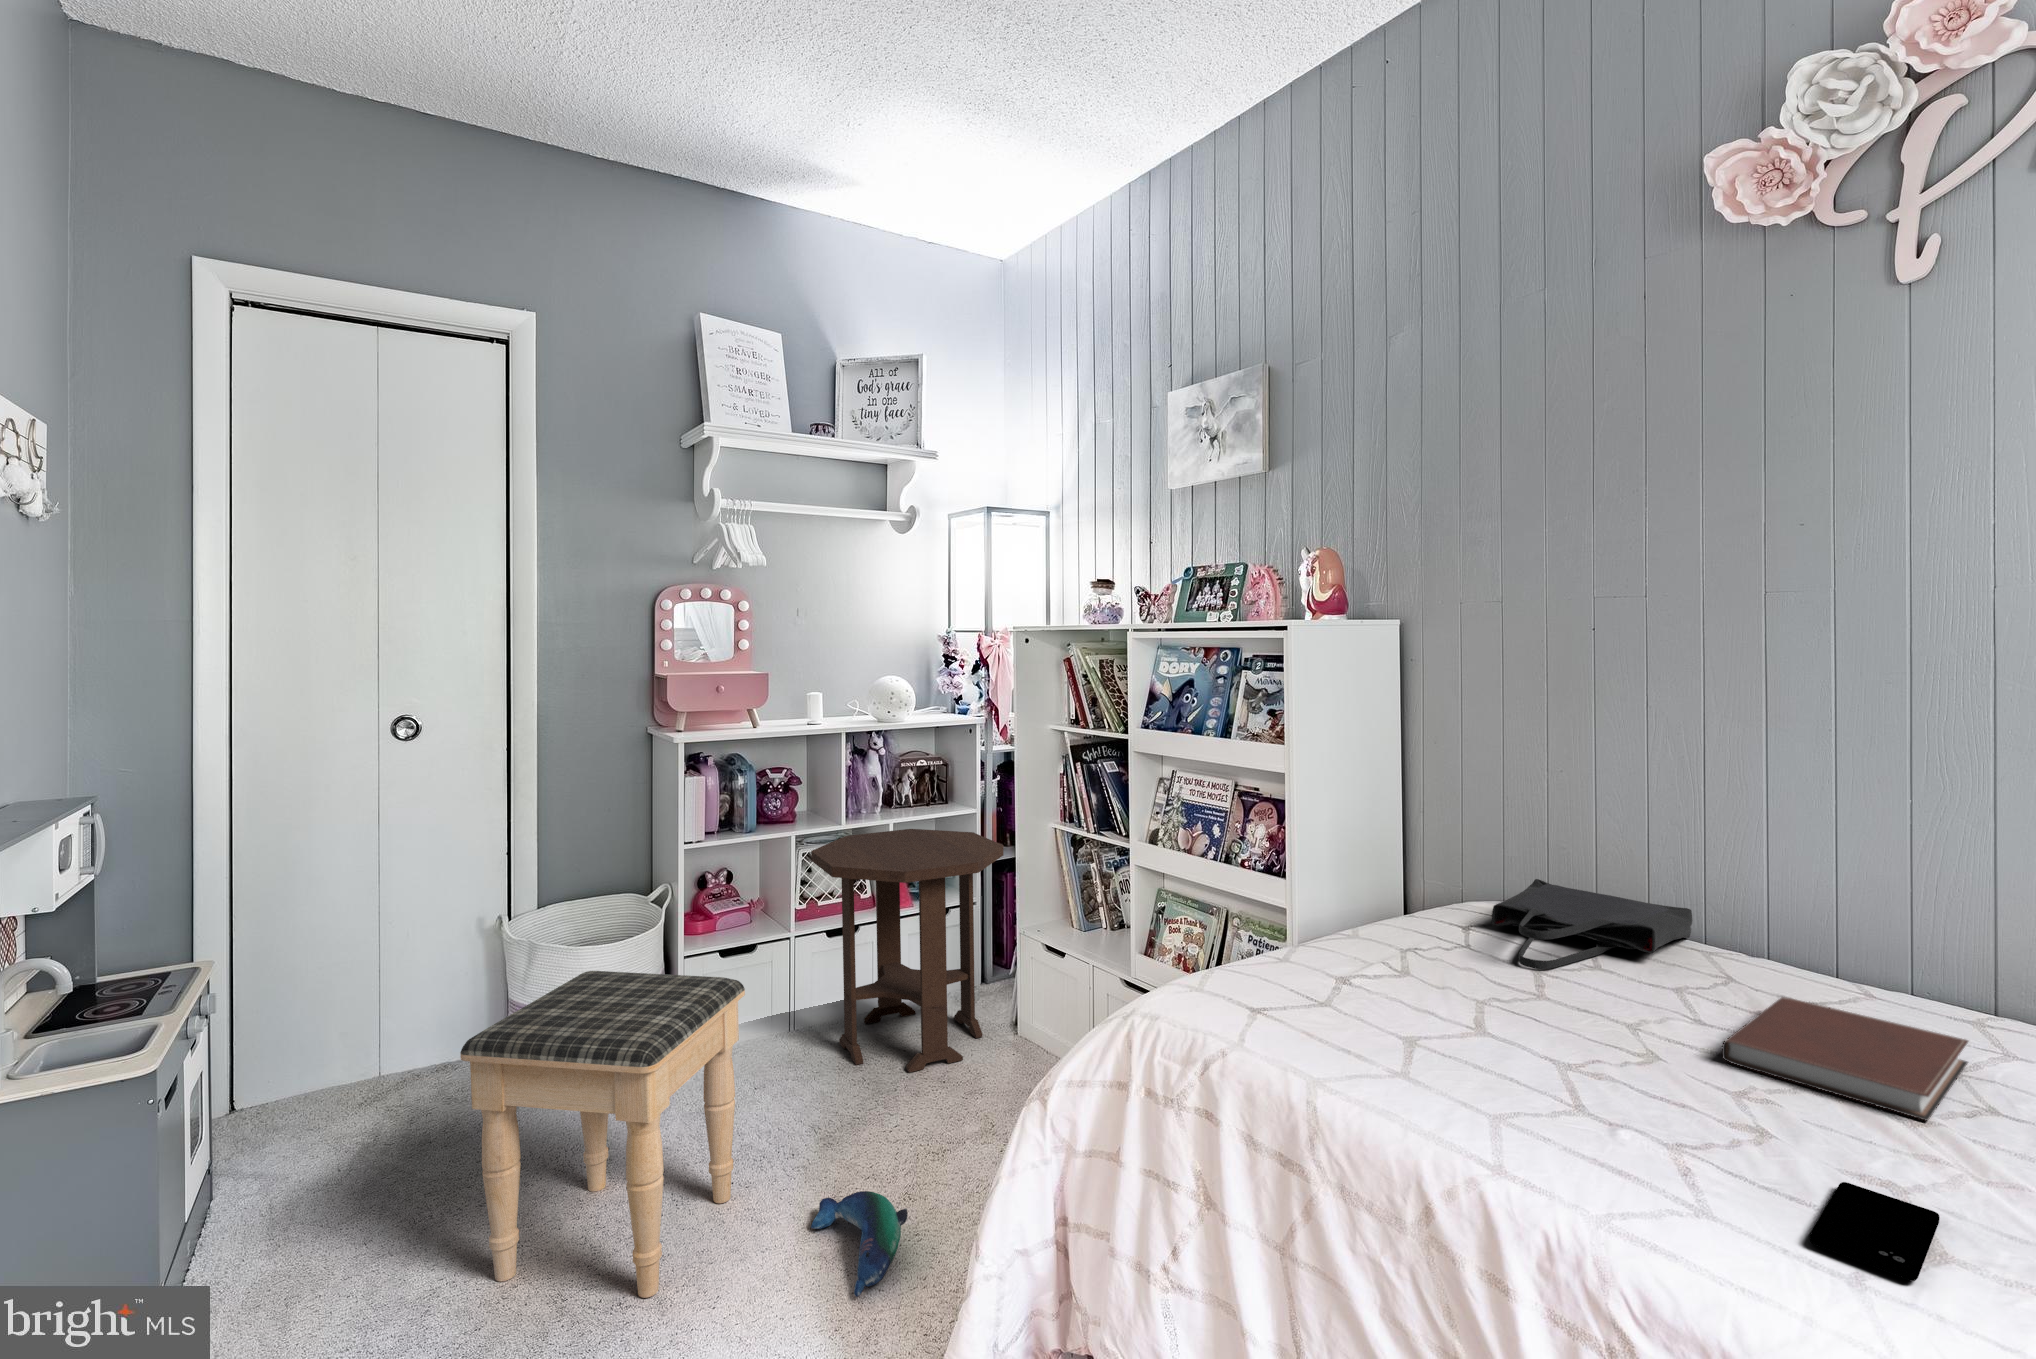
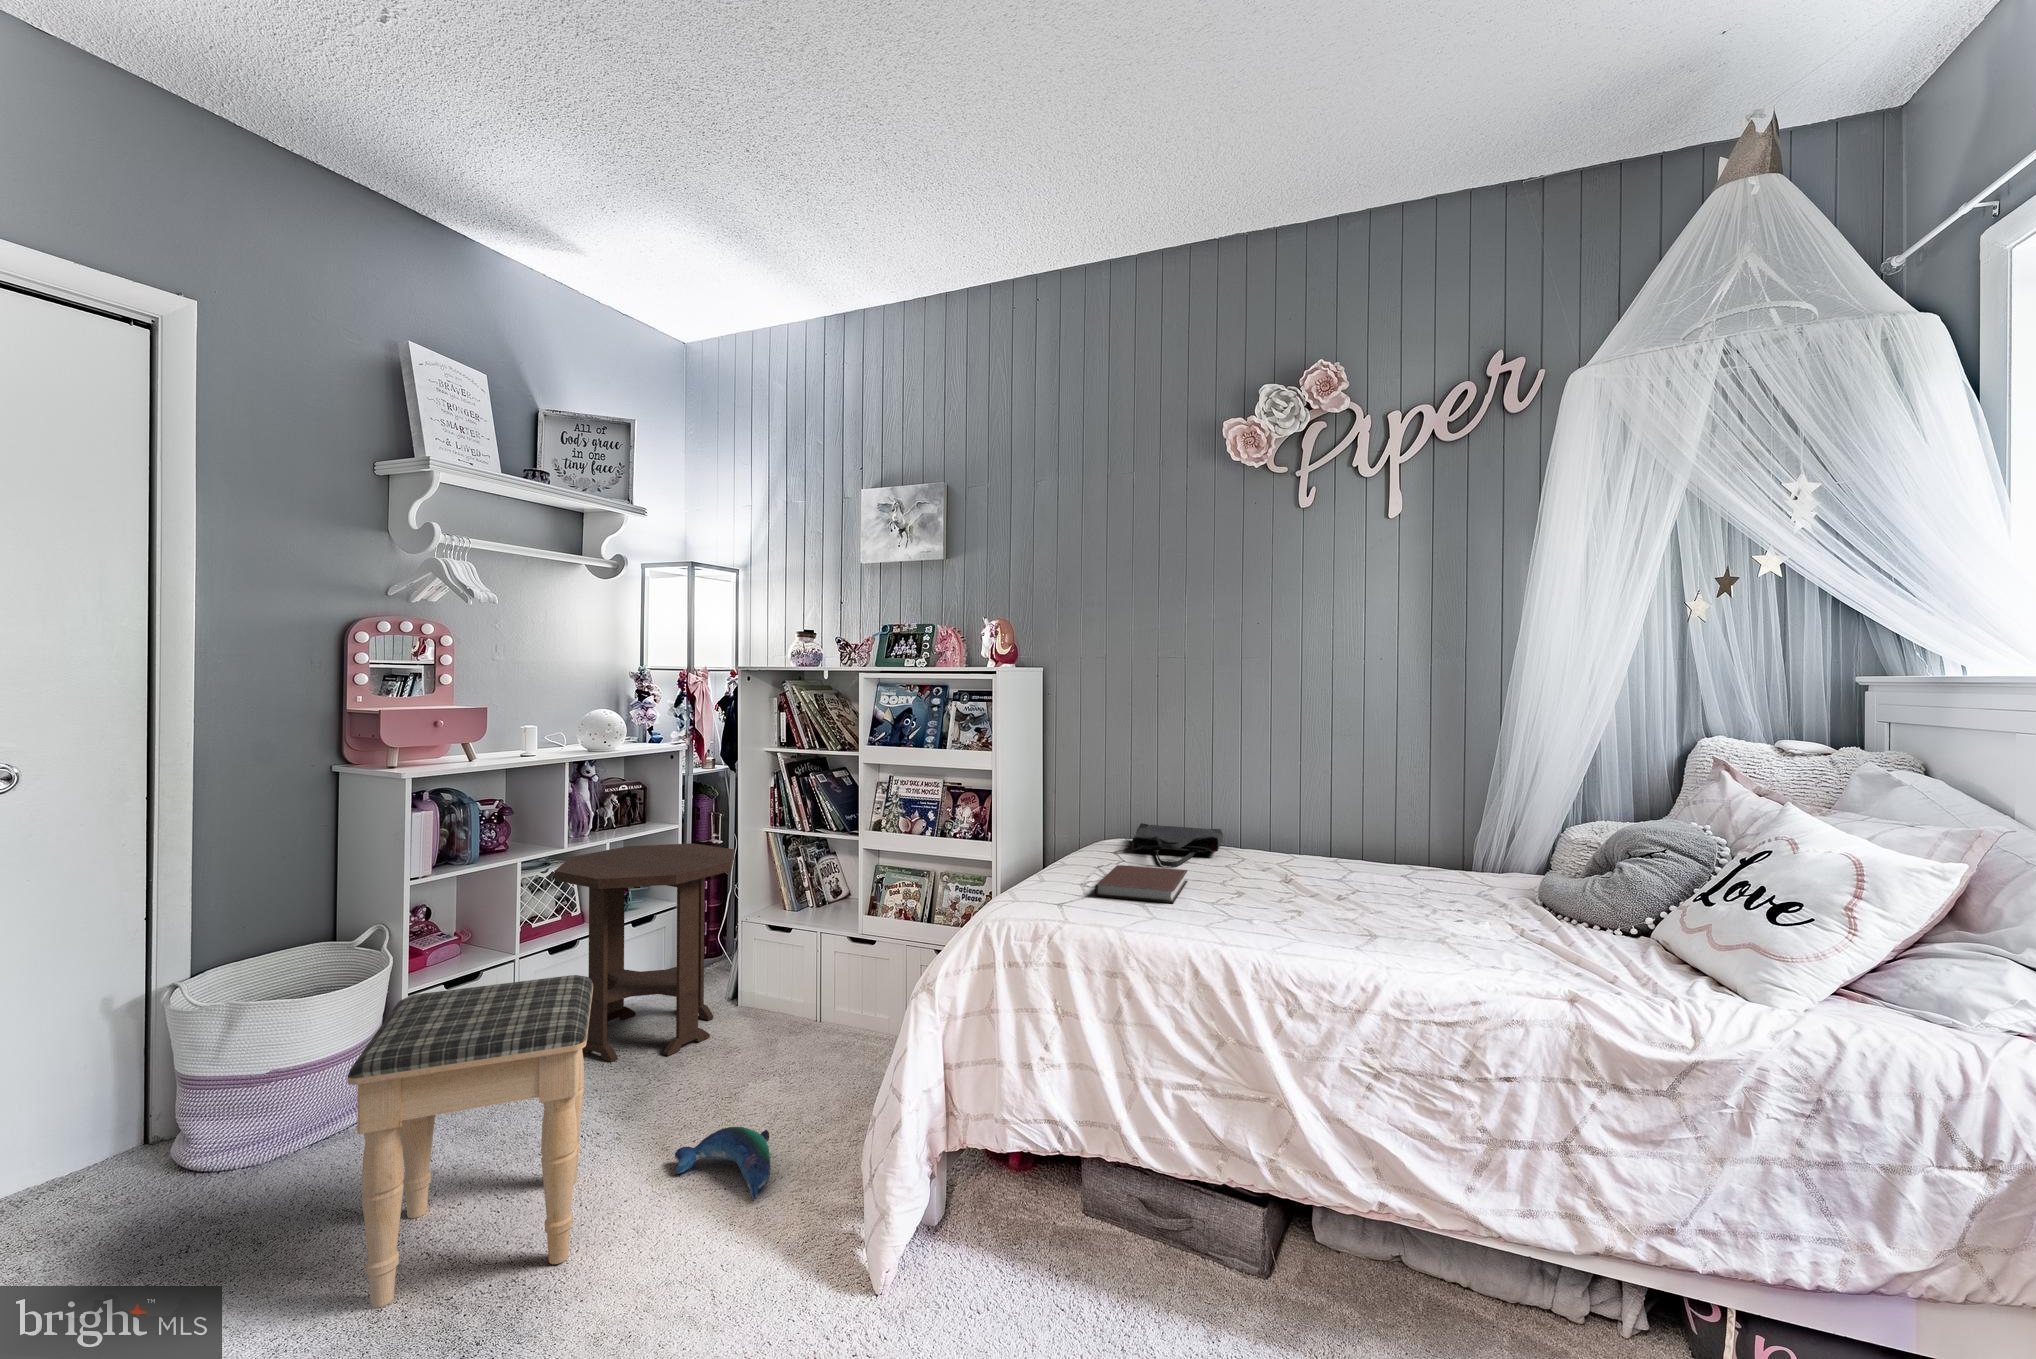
notebook: present [1722,997,1968,1121] -> present [1095,865,1188,903]
smartphone: present [1810,1182,1940,1281] -> none [1353,917,1395,939]

